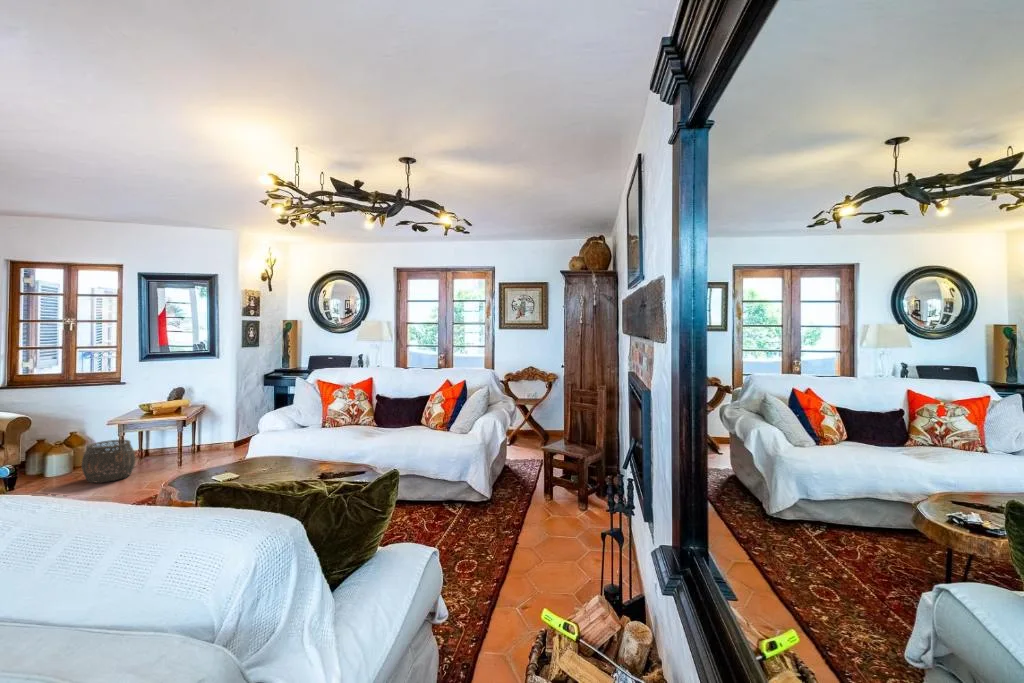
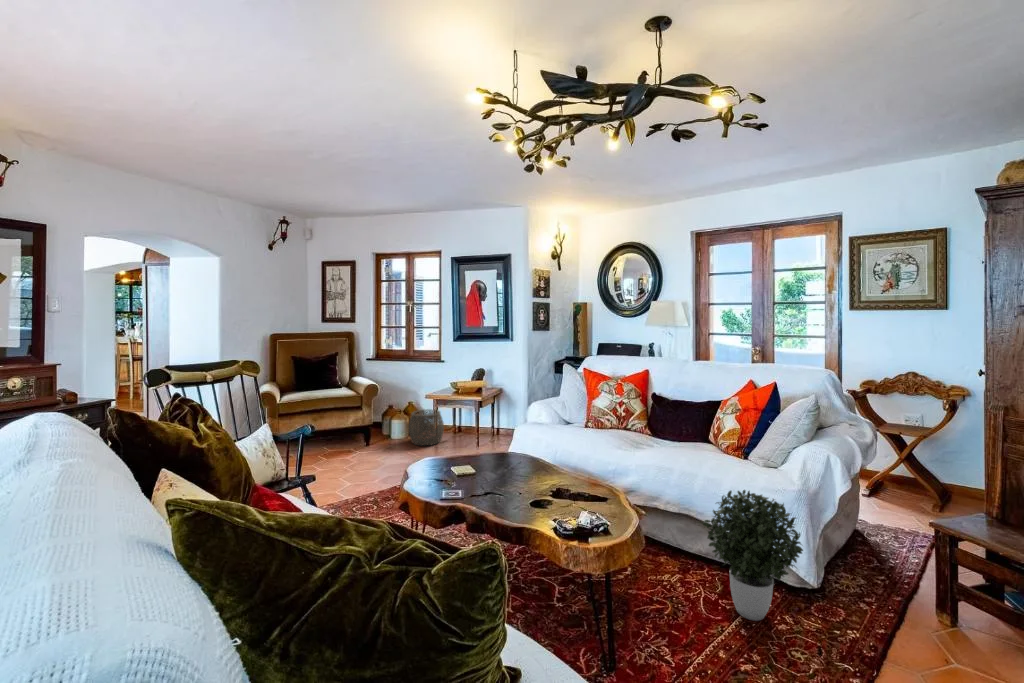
potted plant: none [427,445,484,527] -> present [703,490,803,621]

